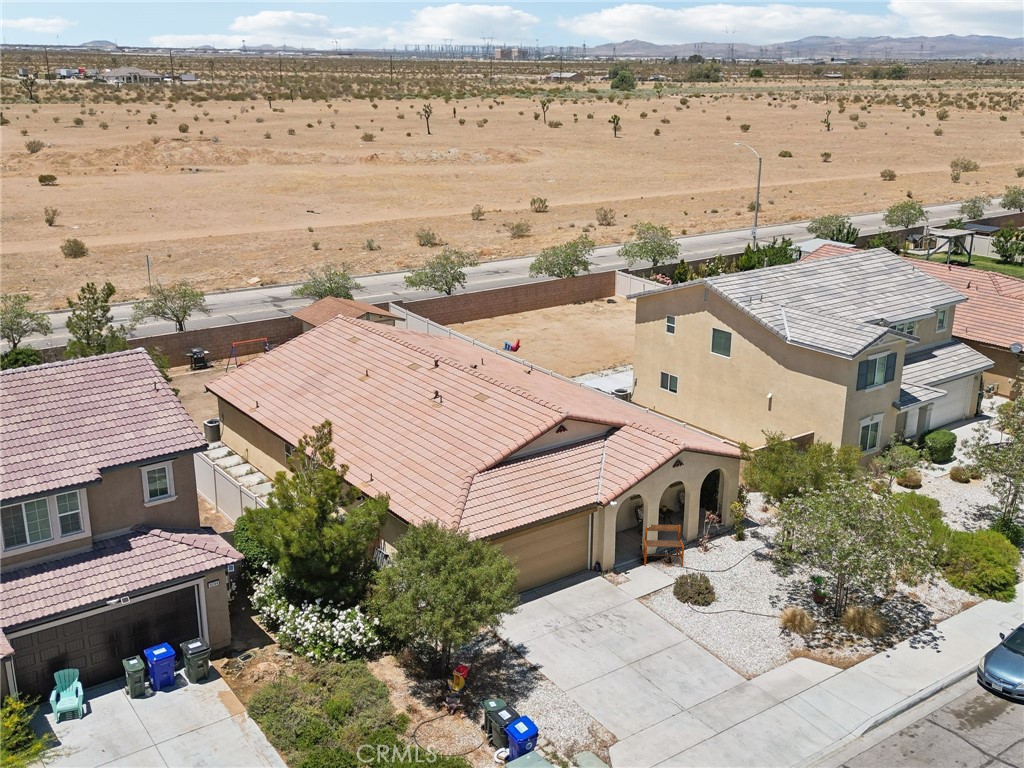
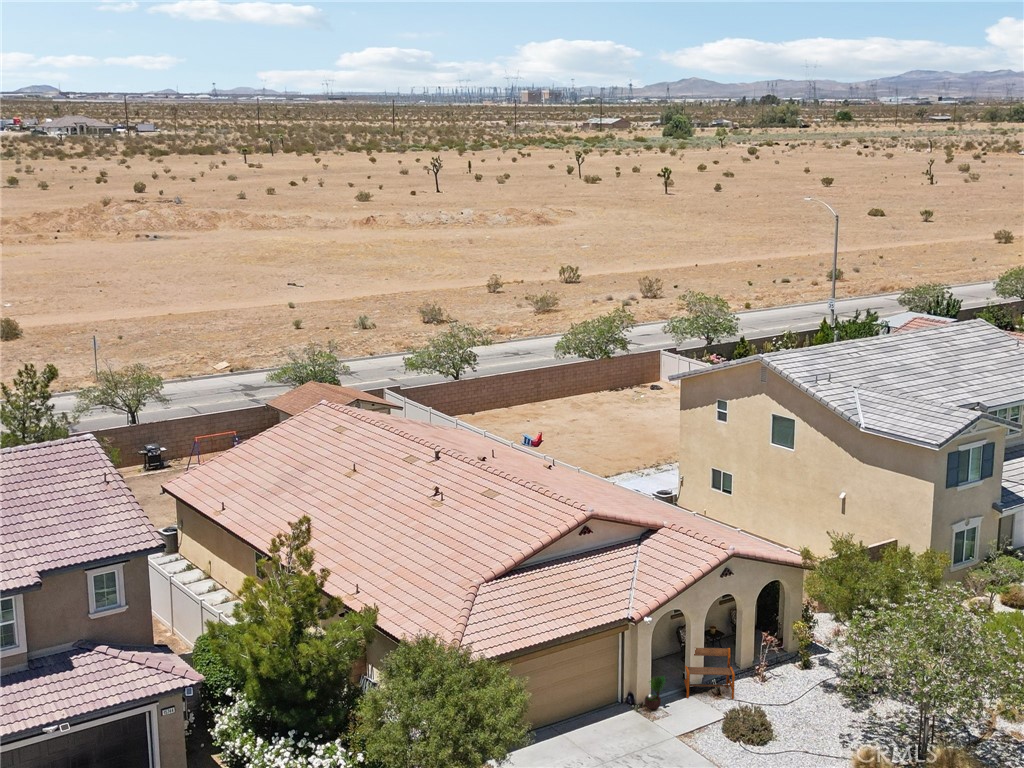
potted tree: present [809,574,827,602] -> present [645,677,664,709]

